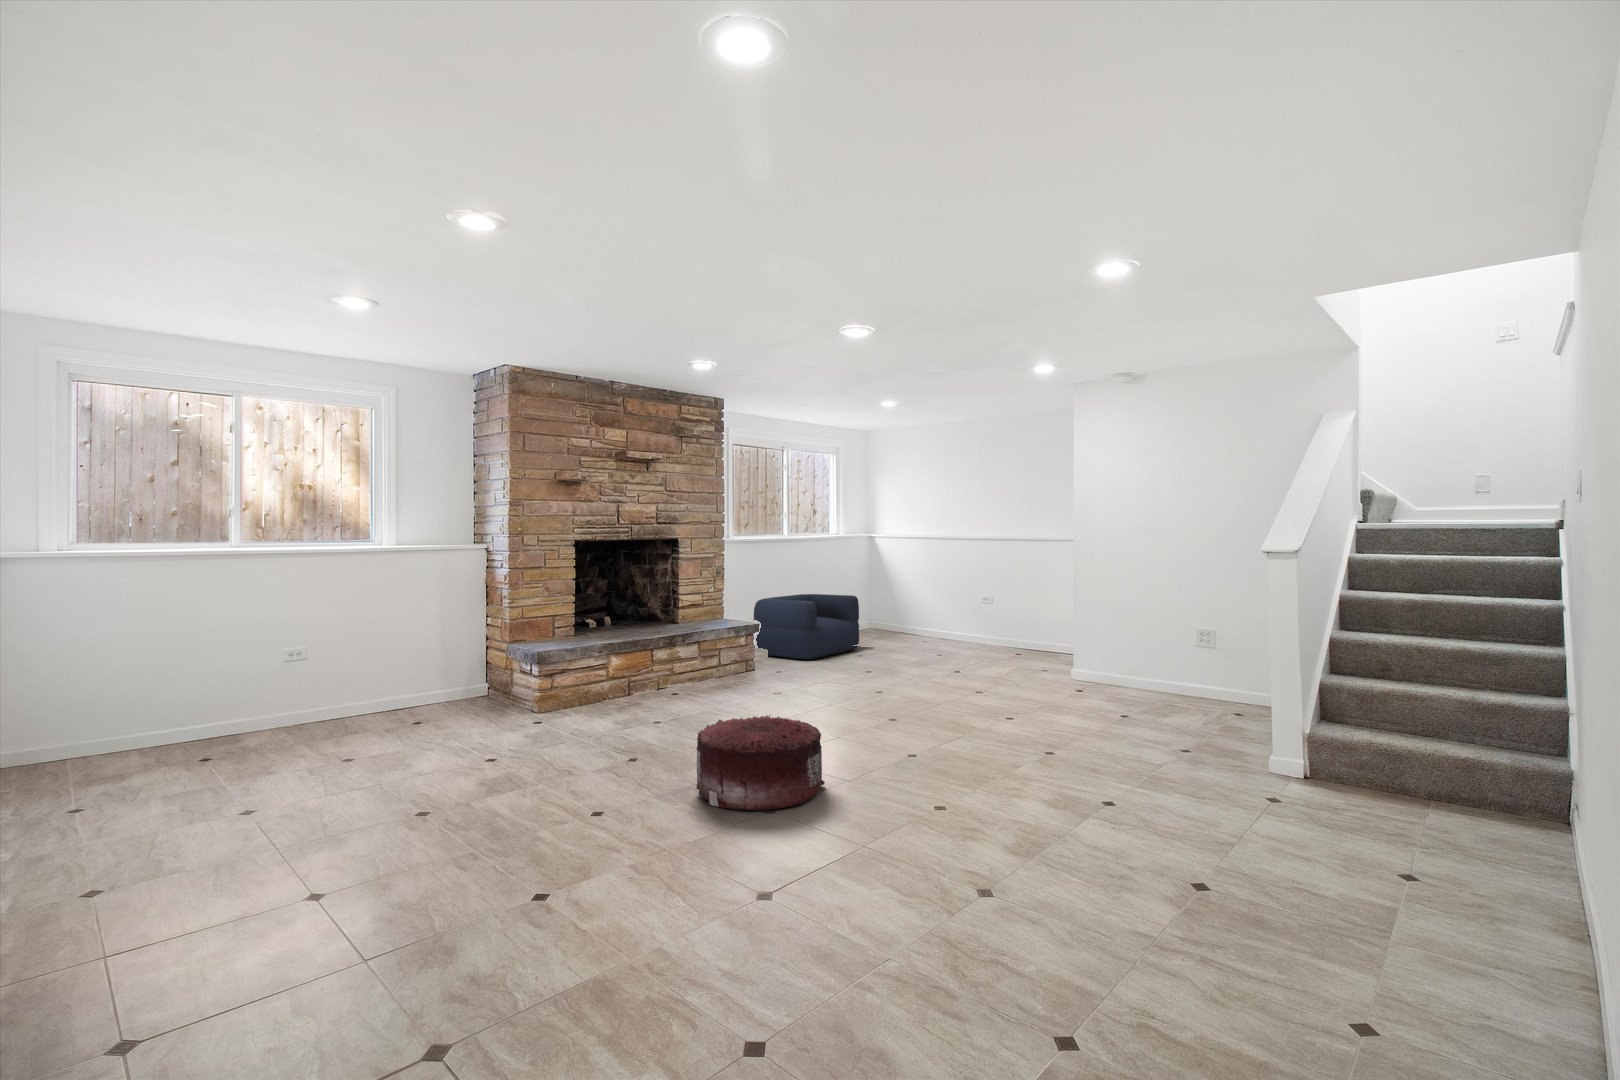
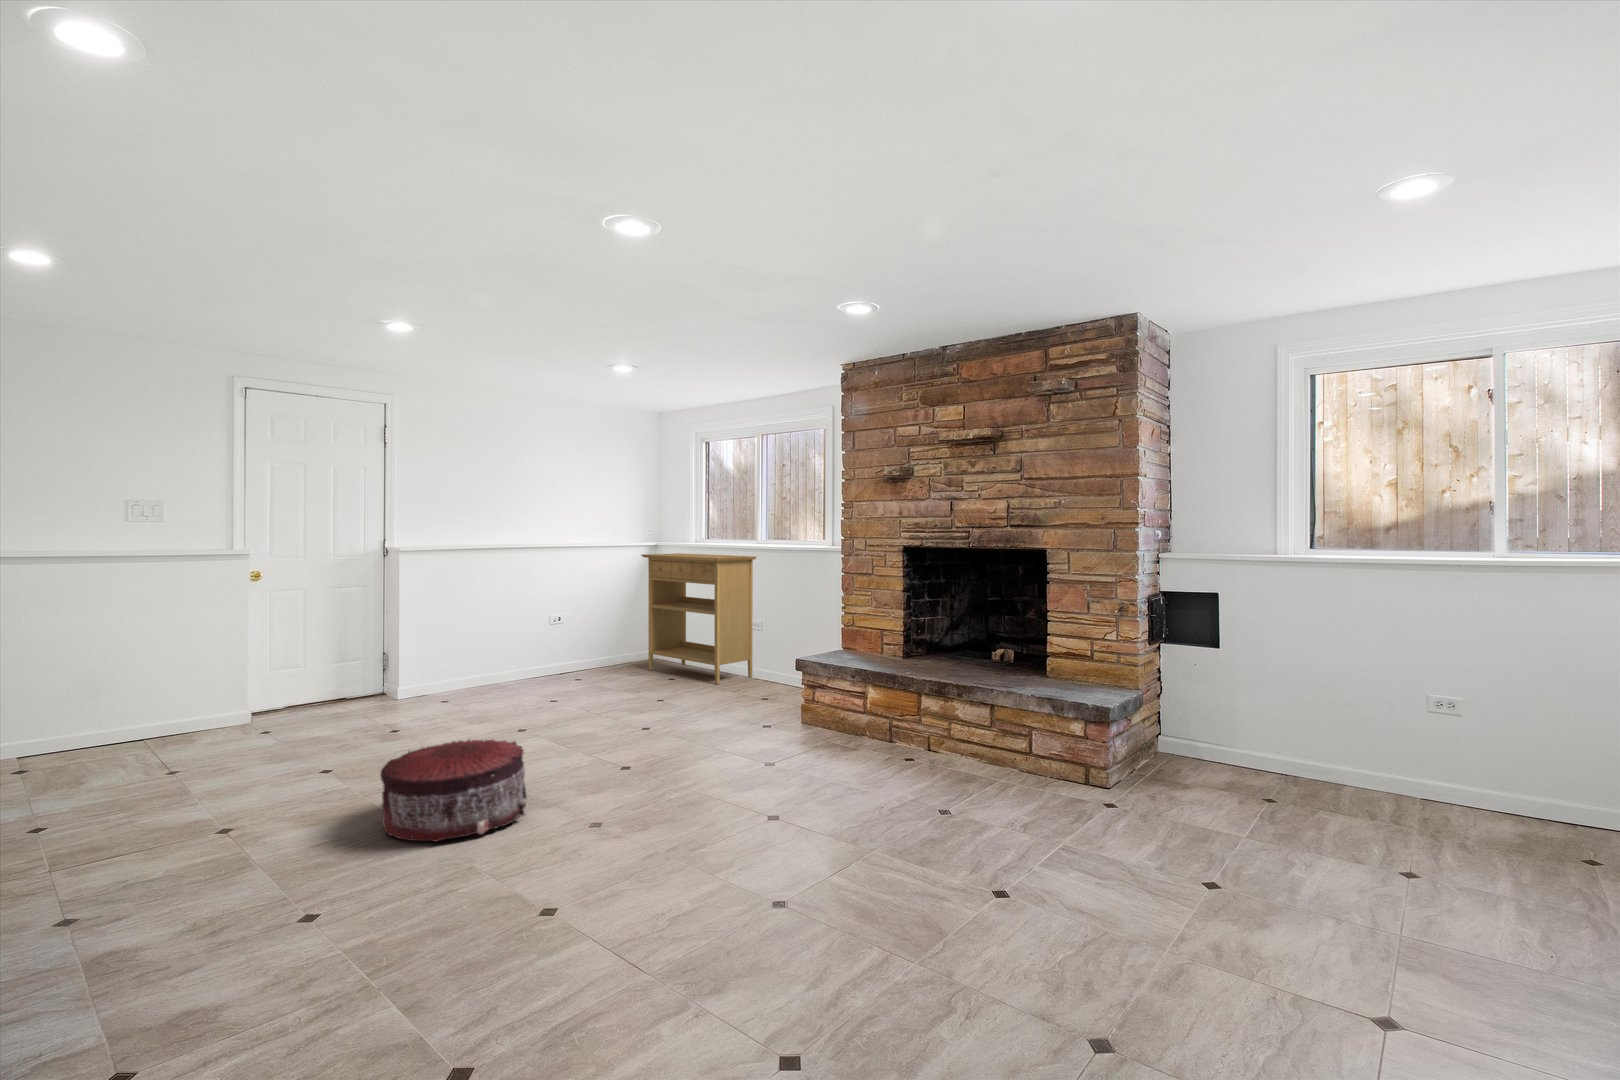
console table: none [46,566,294,781] -> present [641,553,756,684]
armchair: present [754,594,859,660] -> none [1274,680,1573,873]

